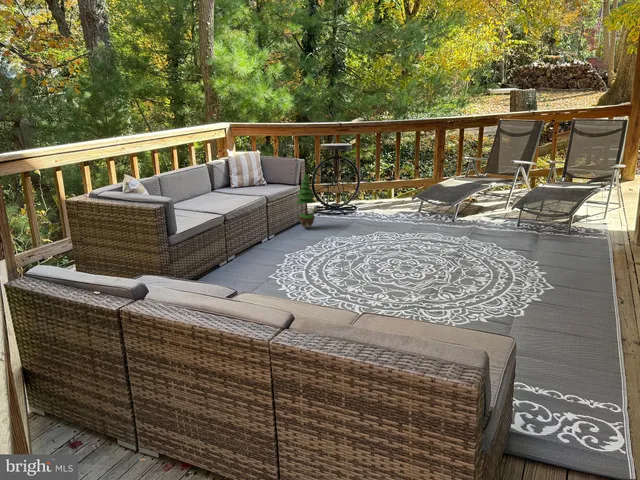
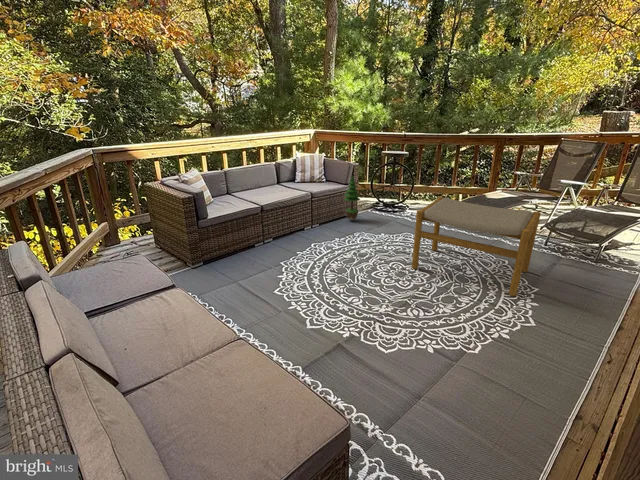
footstool: none [412,184,530,270] -> present [412,197,541,296]

